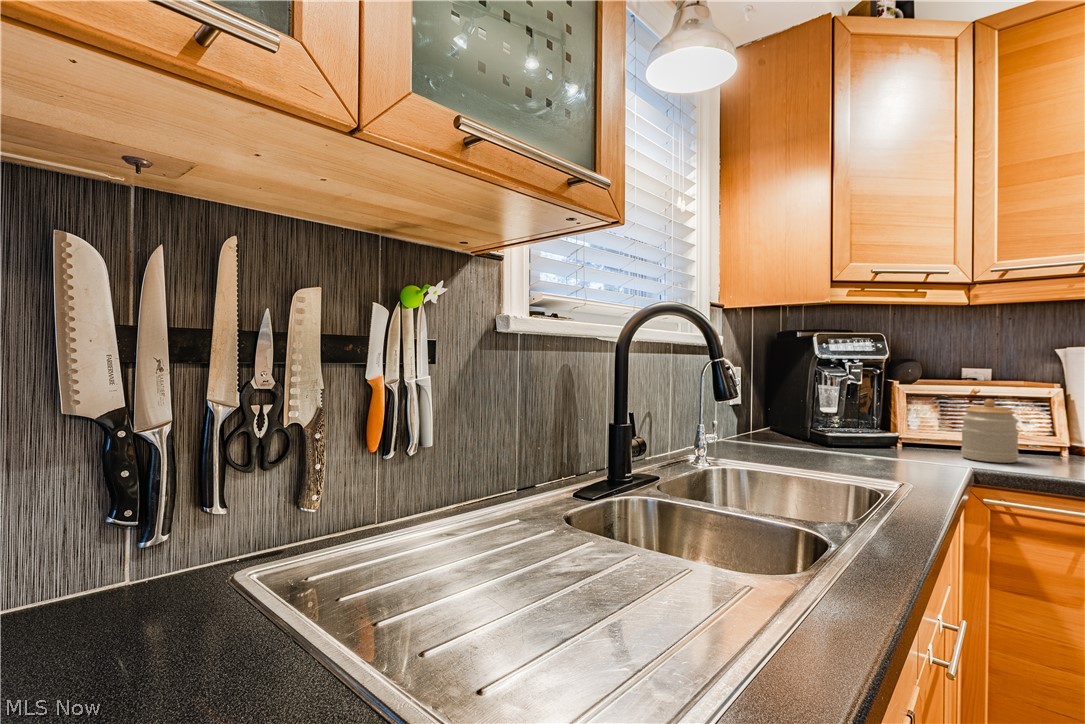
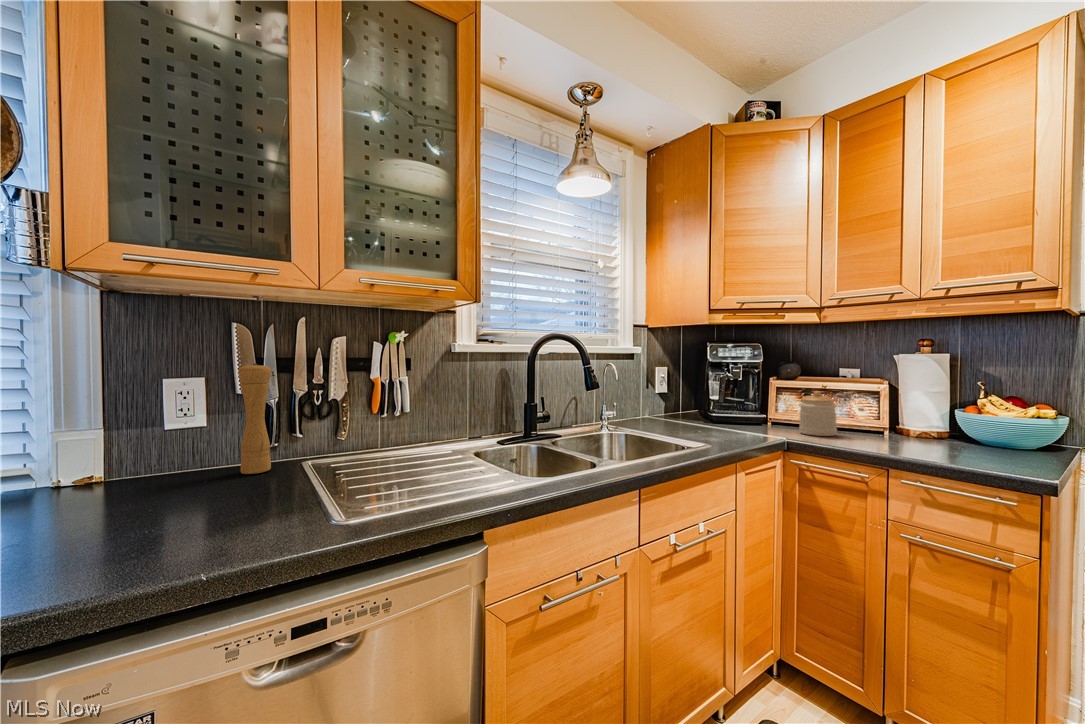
pepper mill: none [84,337,174,637] -> present [238,364,271,474]

